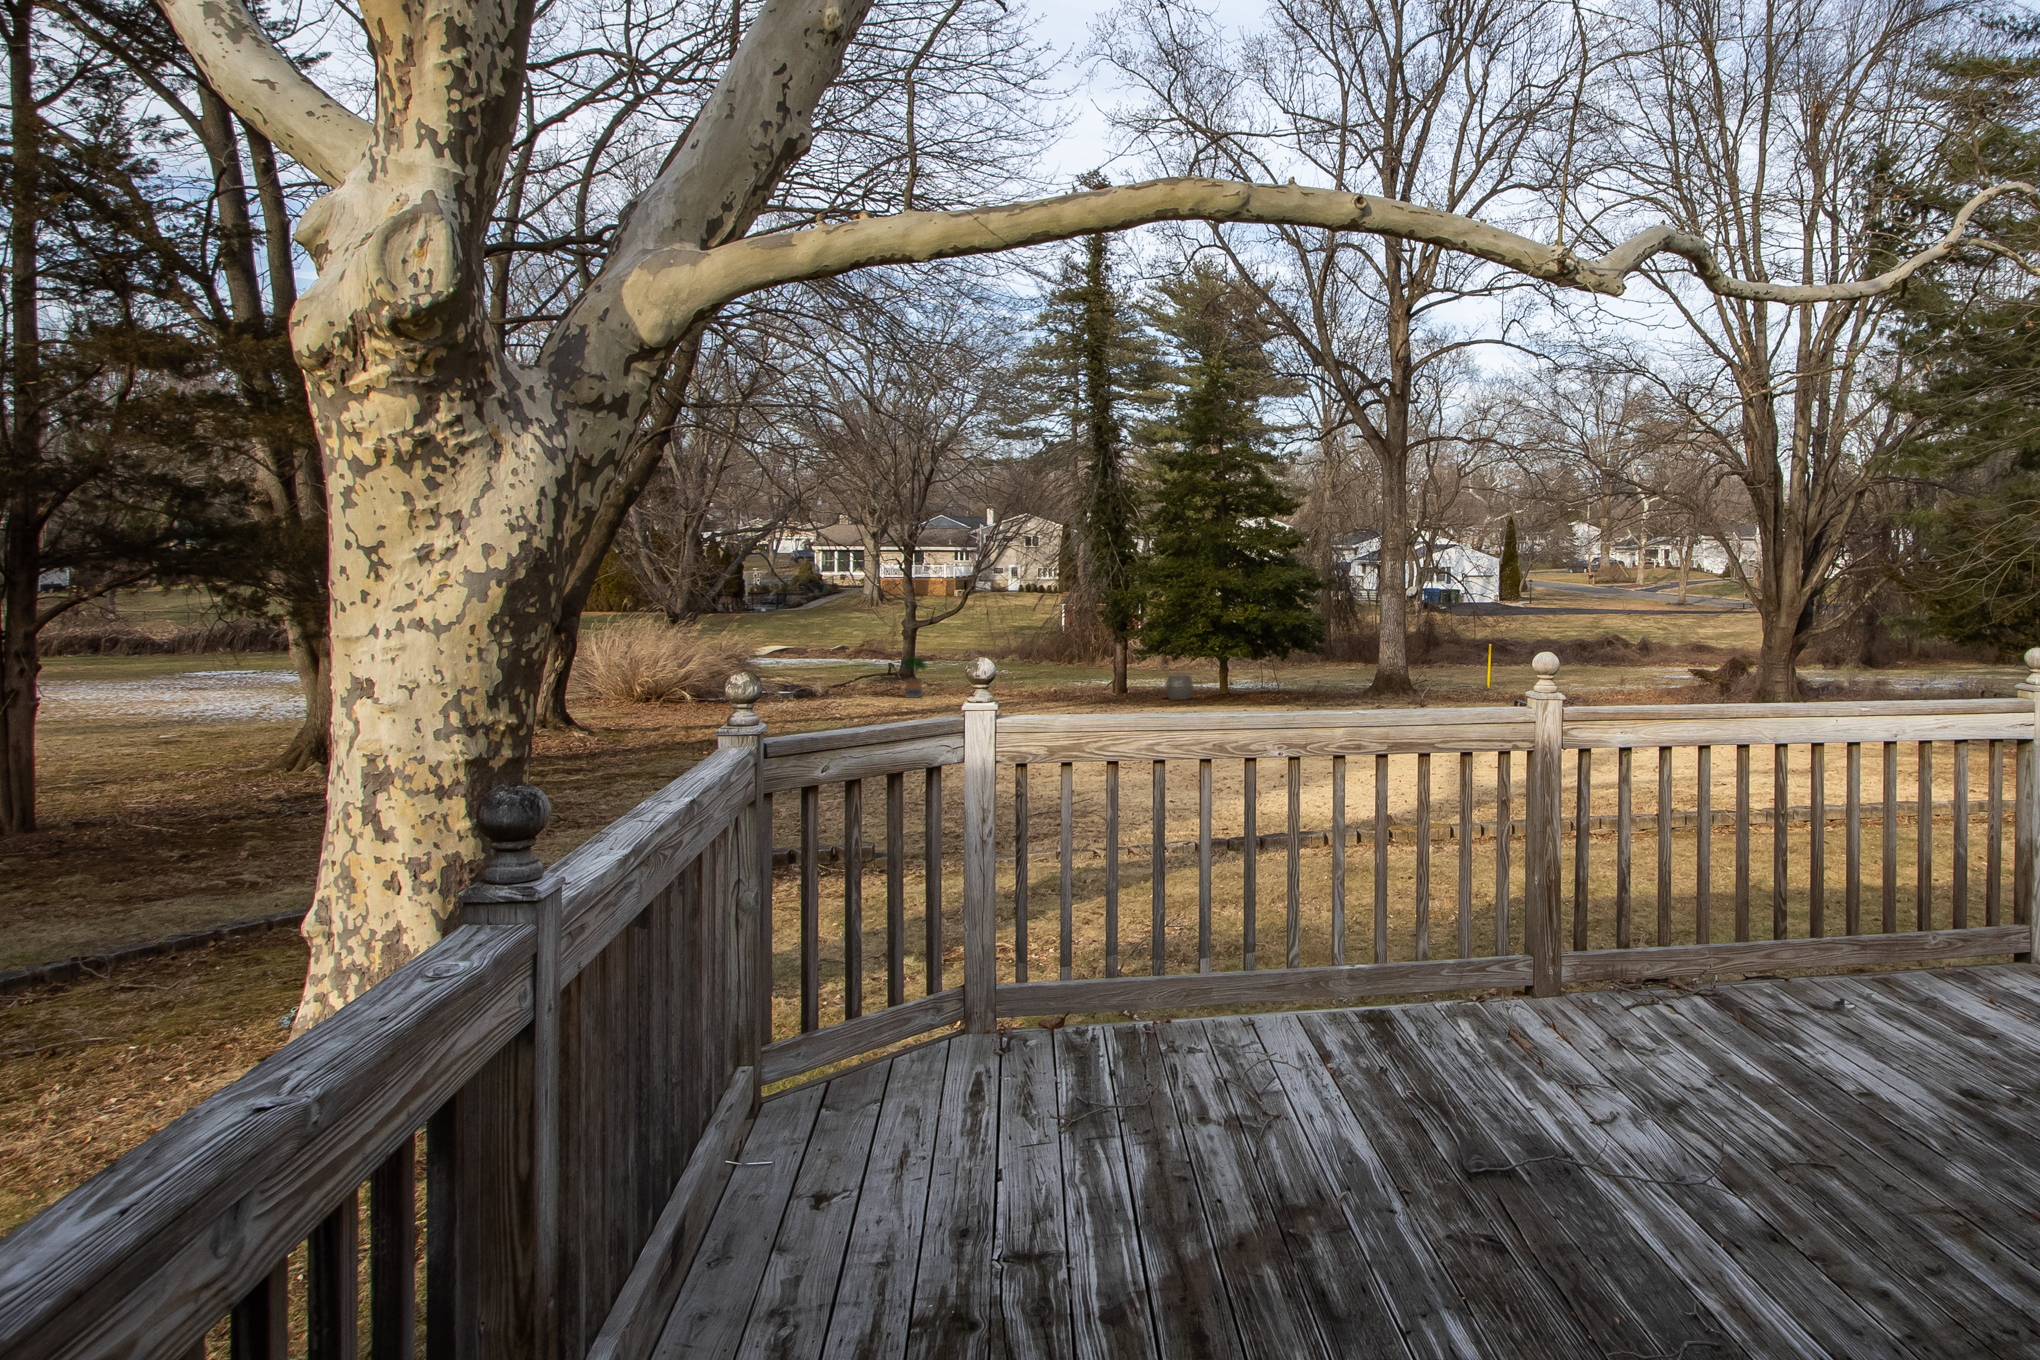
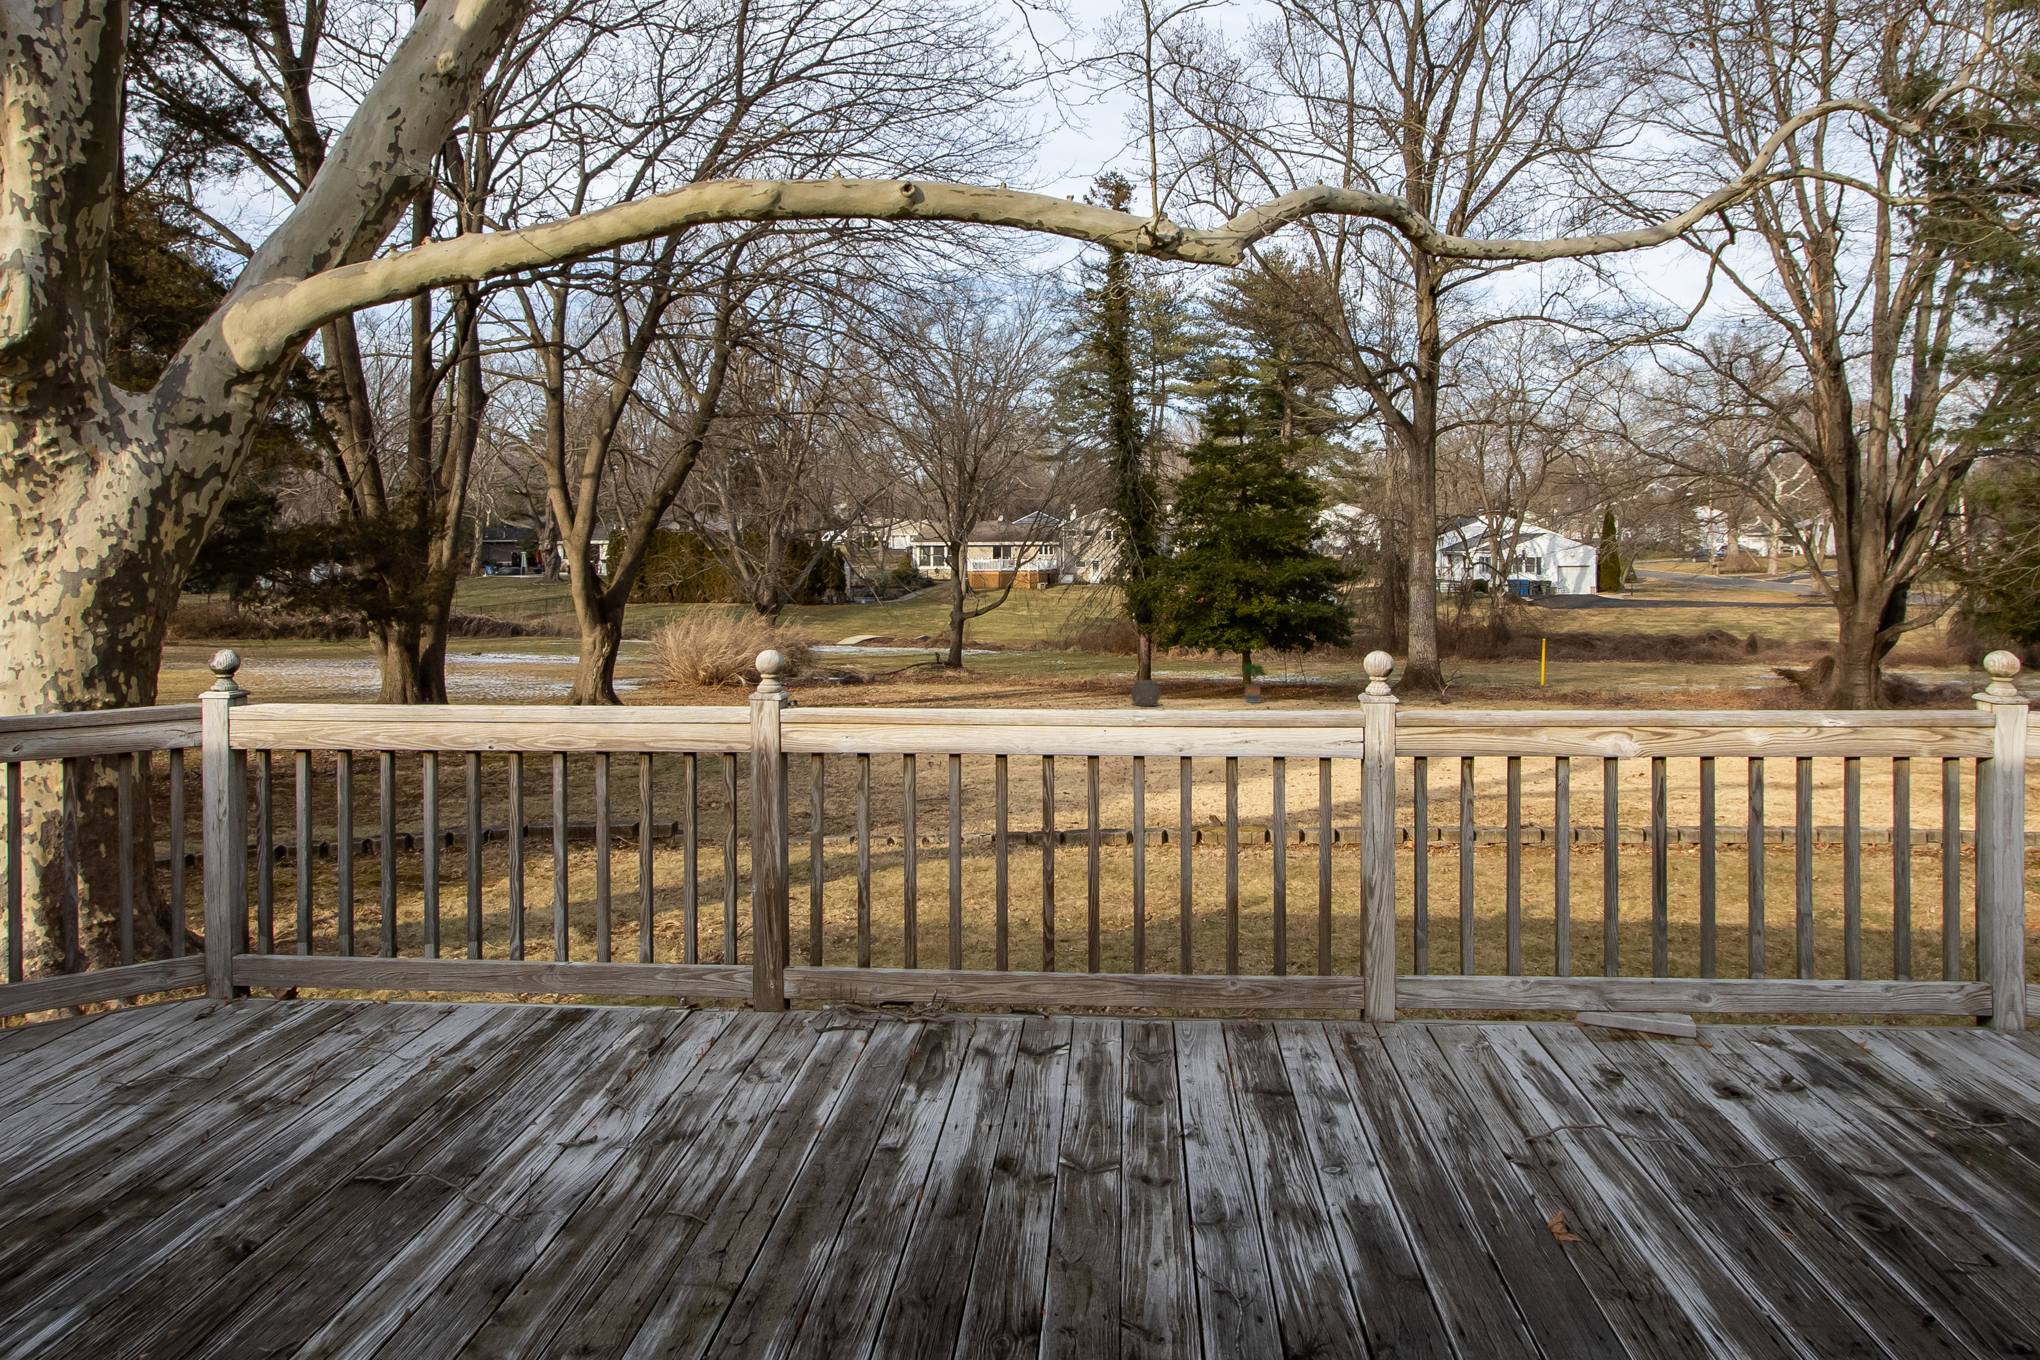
potted tree: present [902,657,927,698] -> present [1242,664,1266,703]

